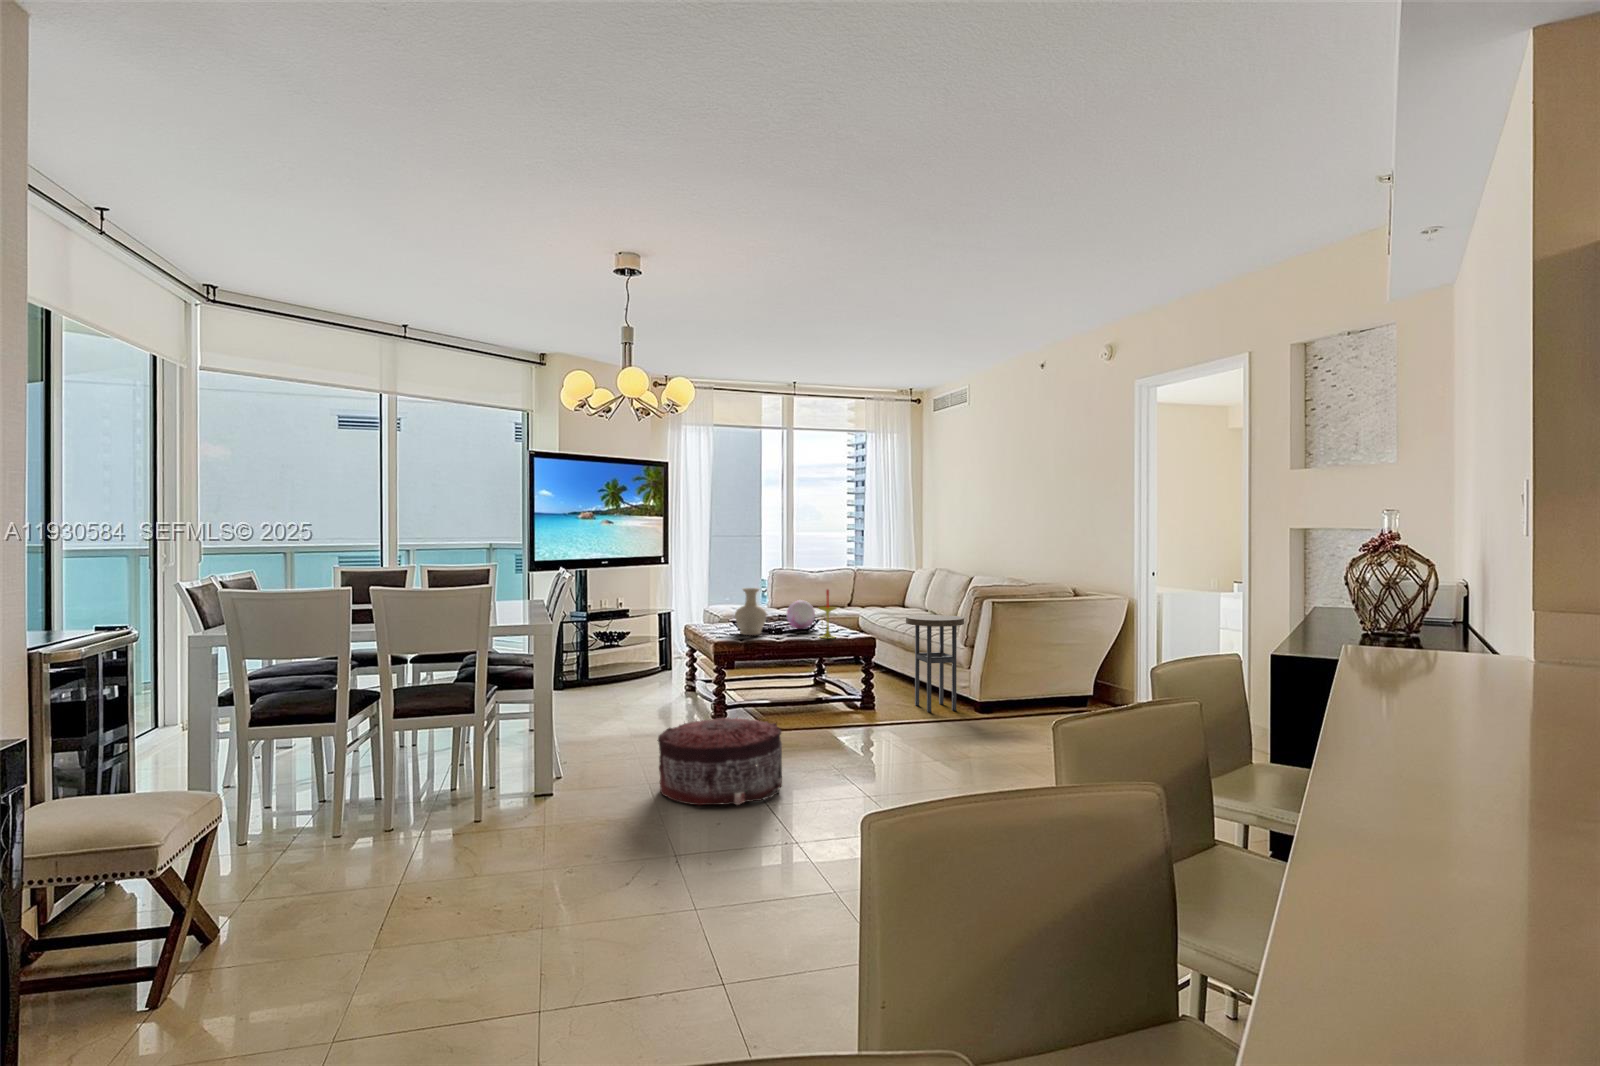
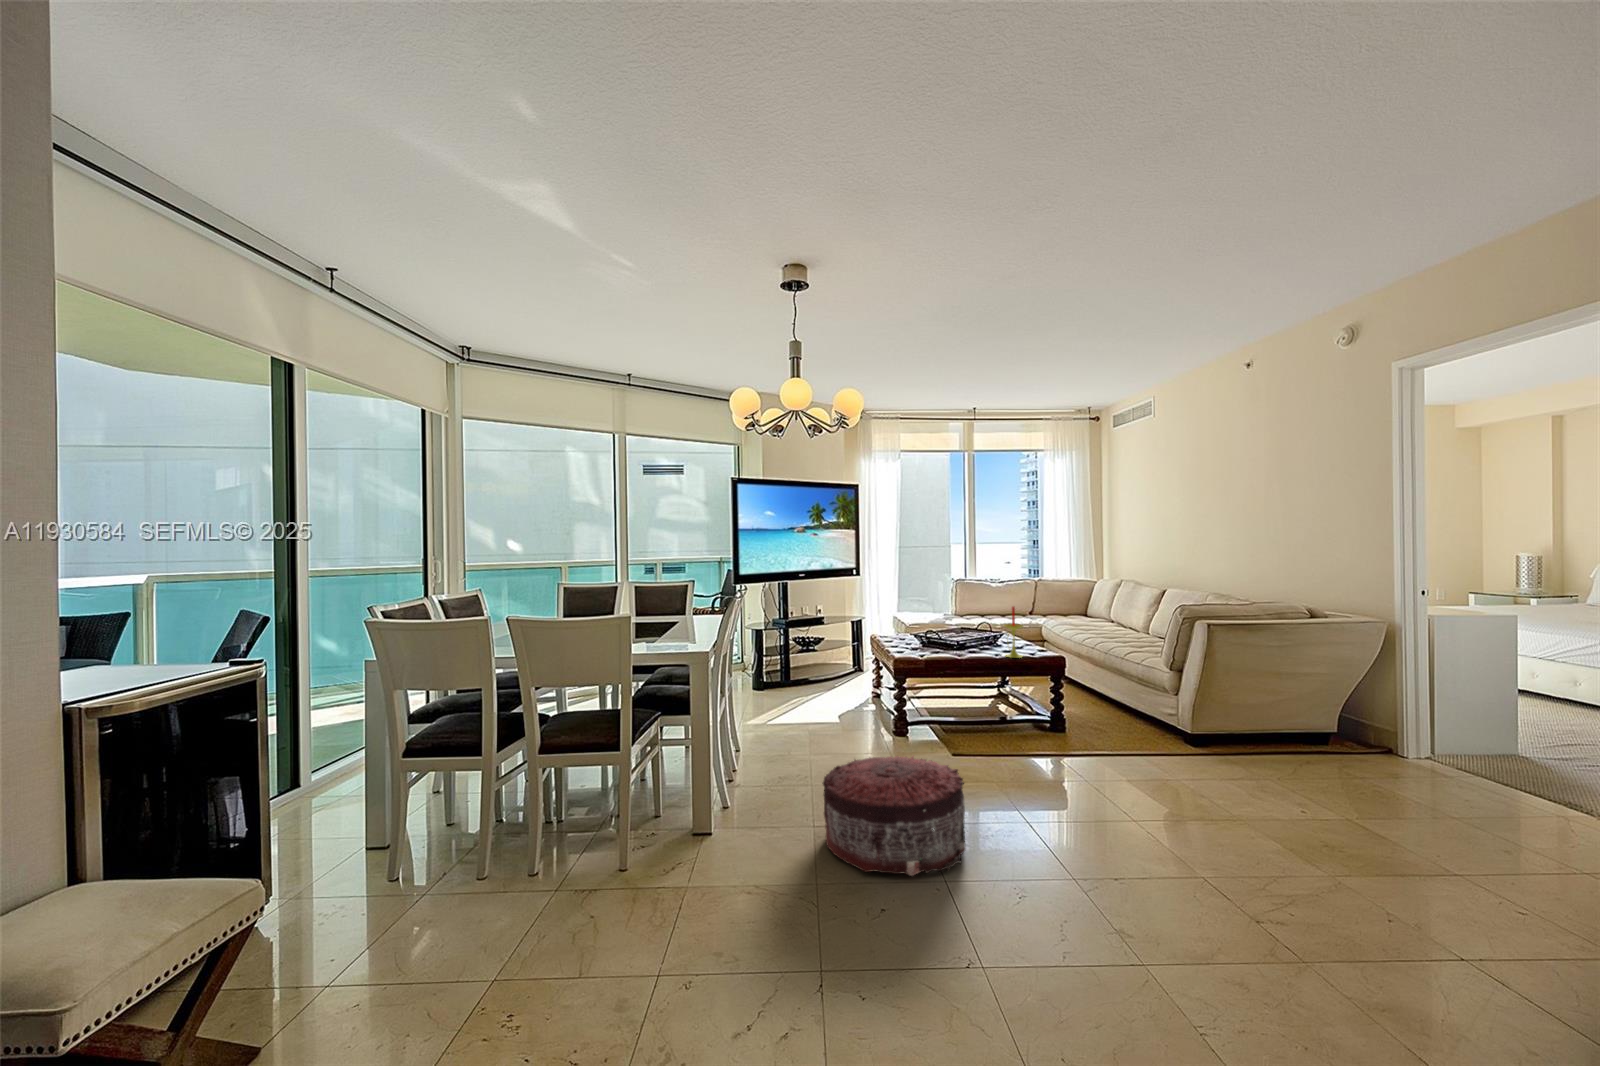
vase: present [735,588,767,635] -> none [917,603,949,650]
decorative orb: present [787,600,815,629] -> none [970,615,1000,644]
side table: present [906,615,964,712] -> none [1101,633,1171,742]

